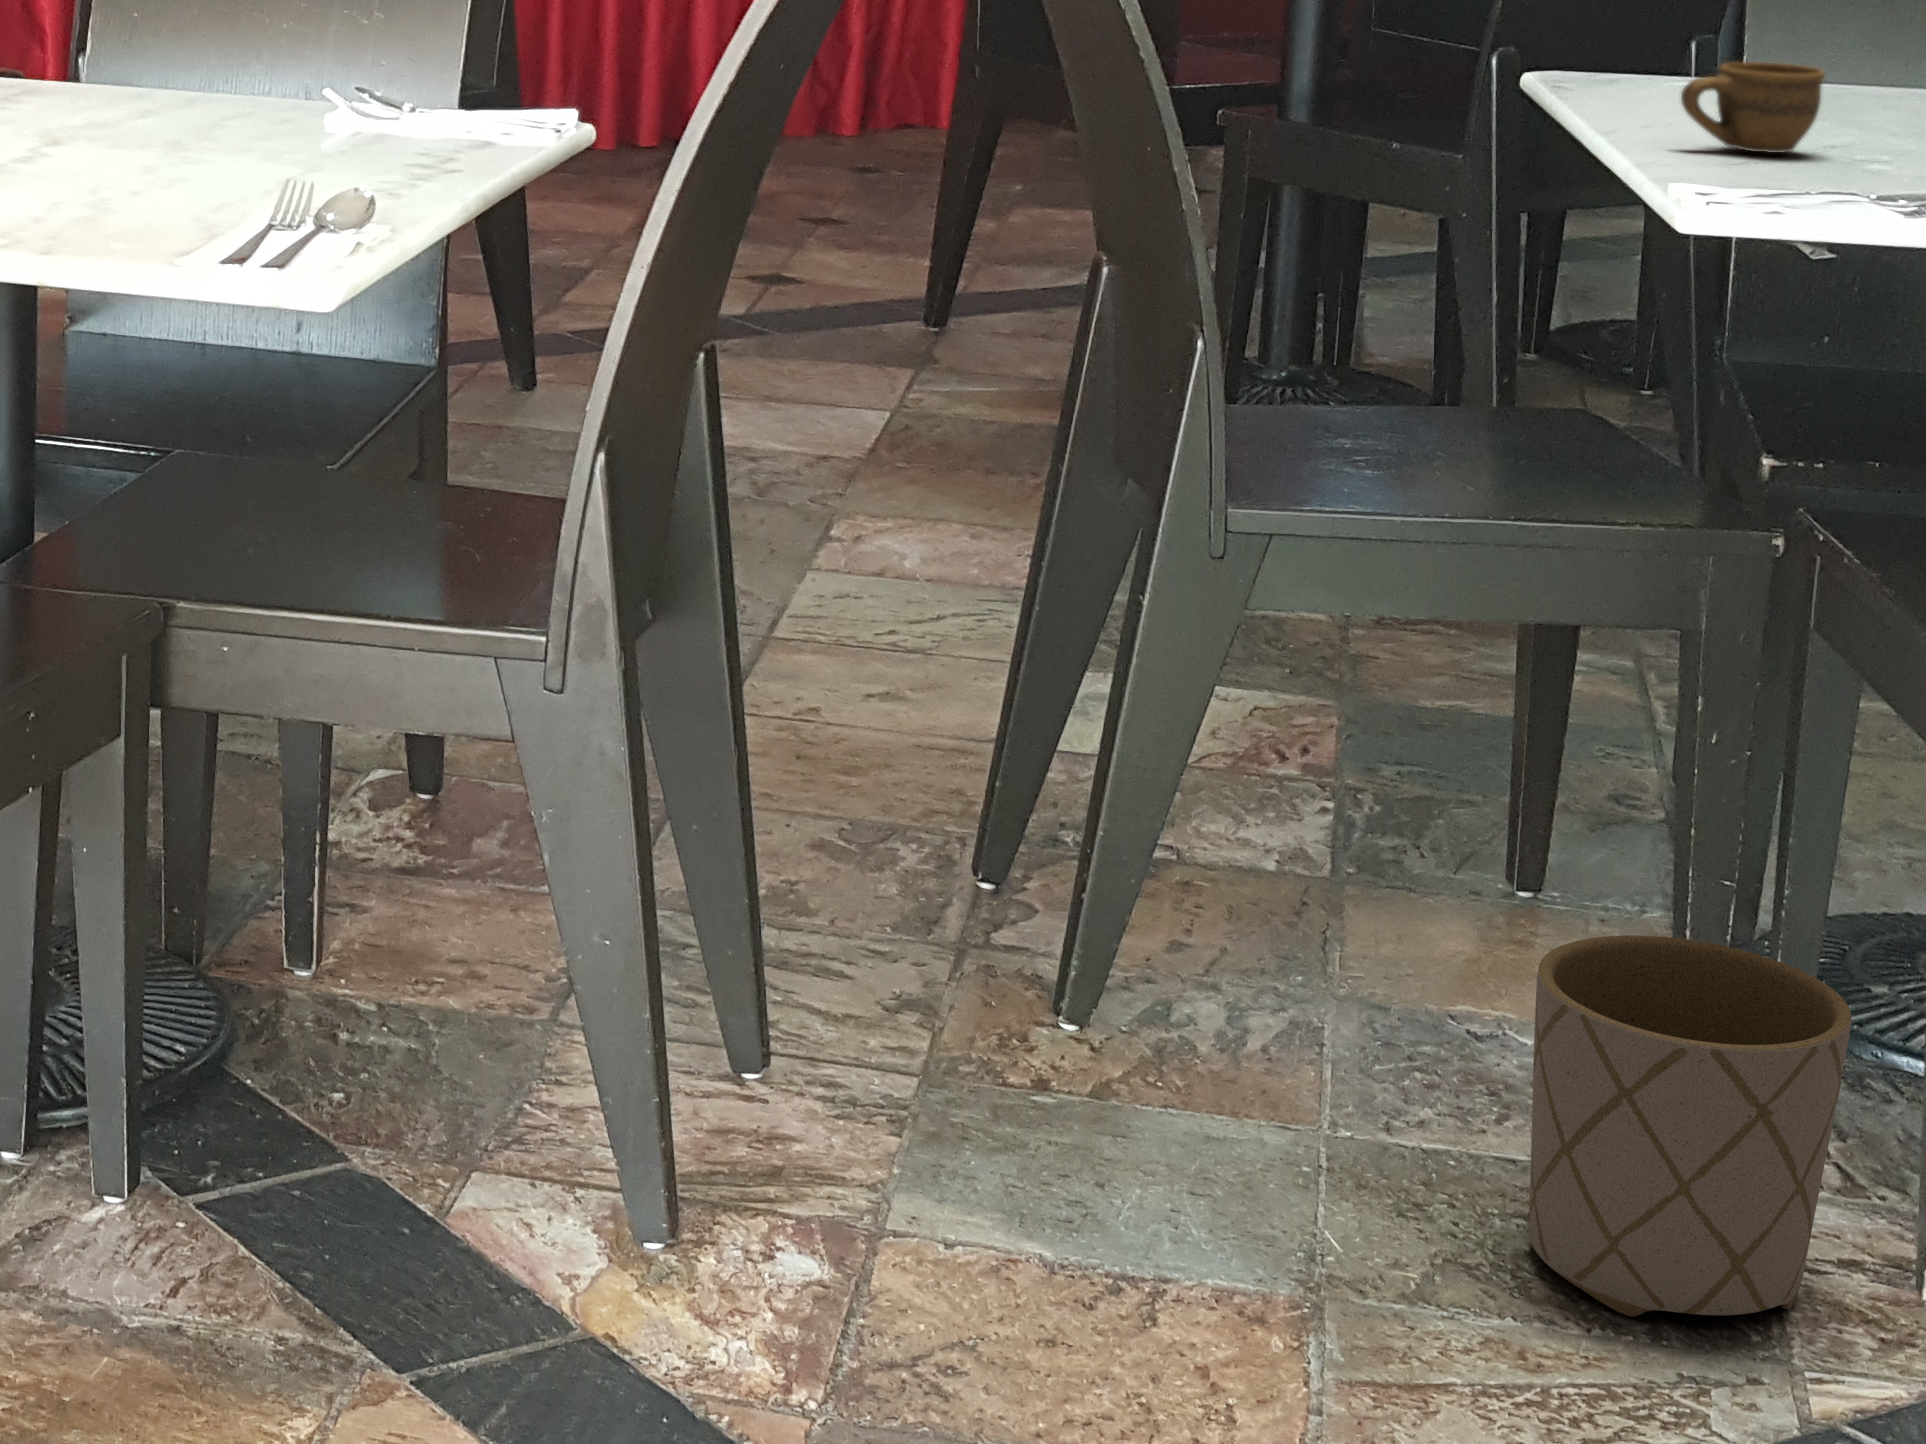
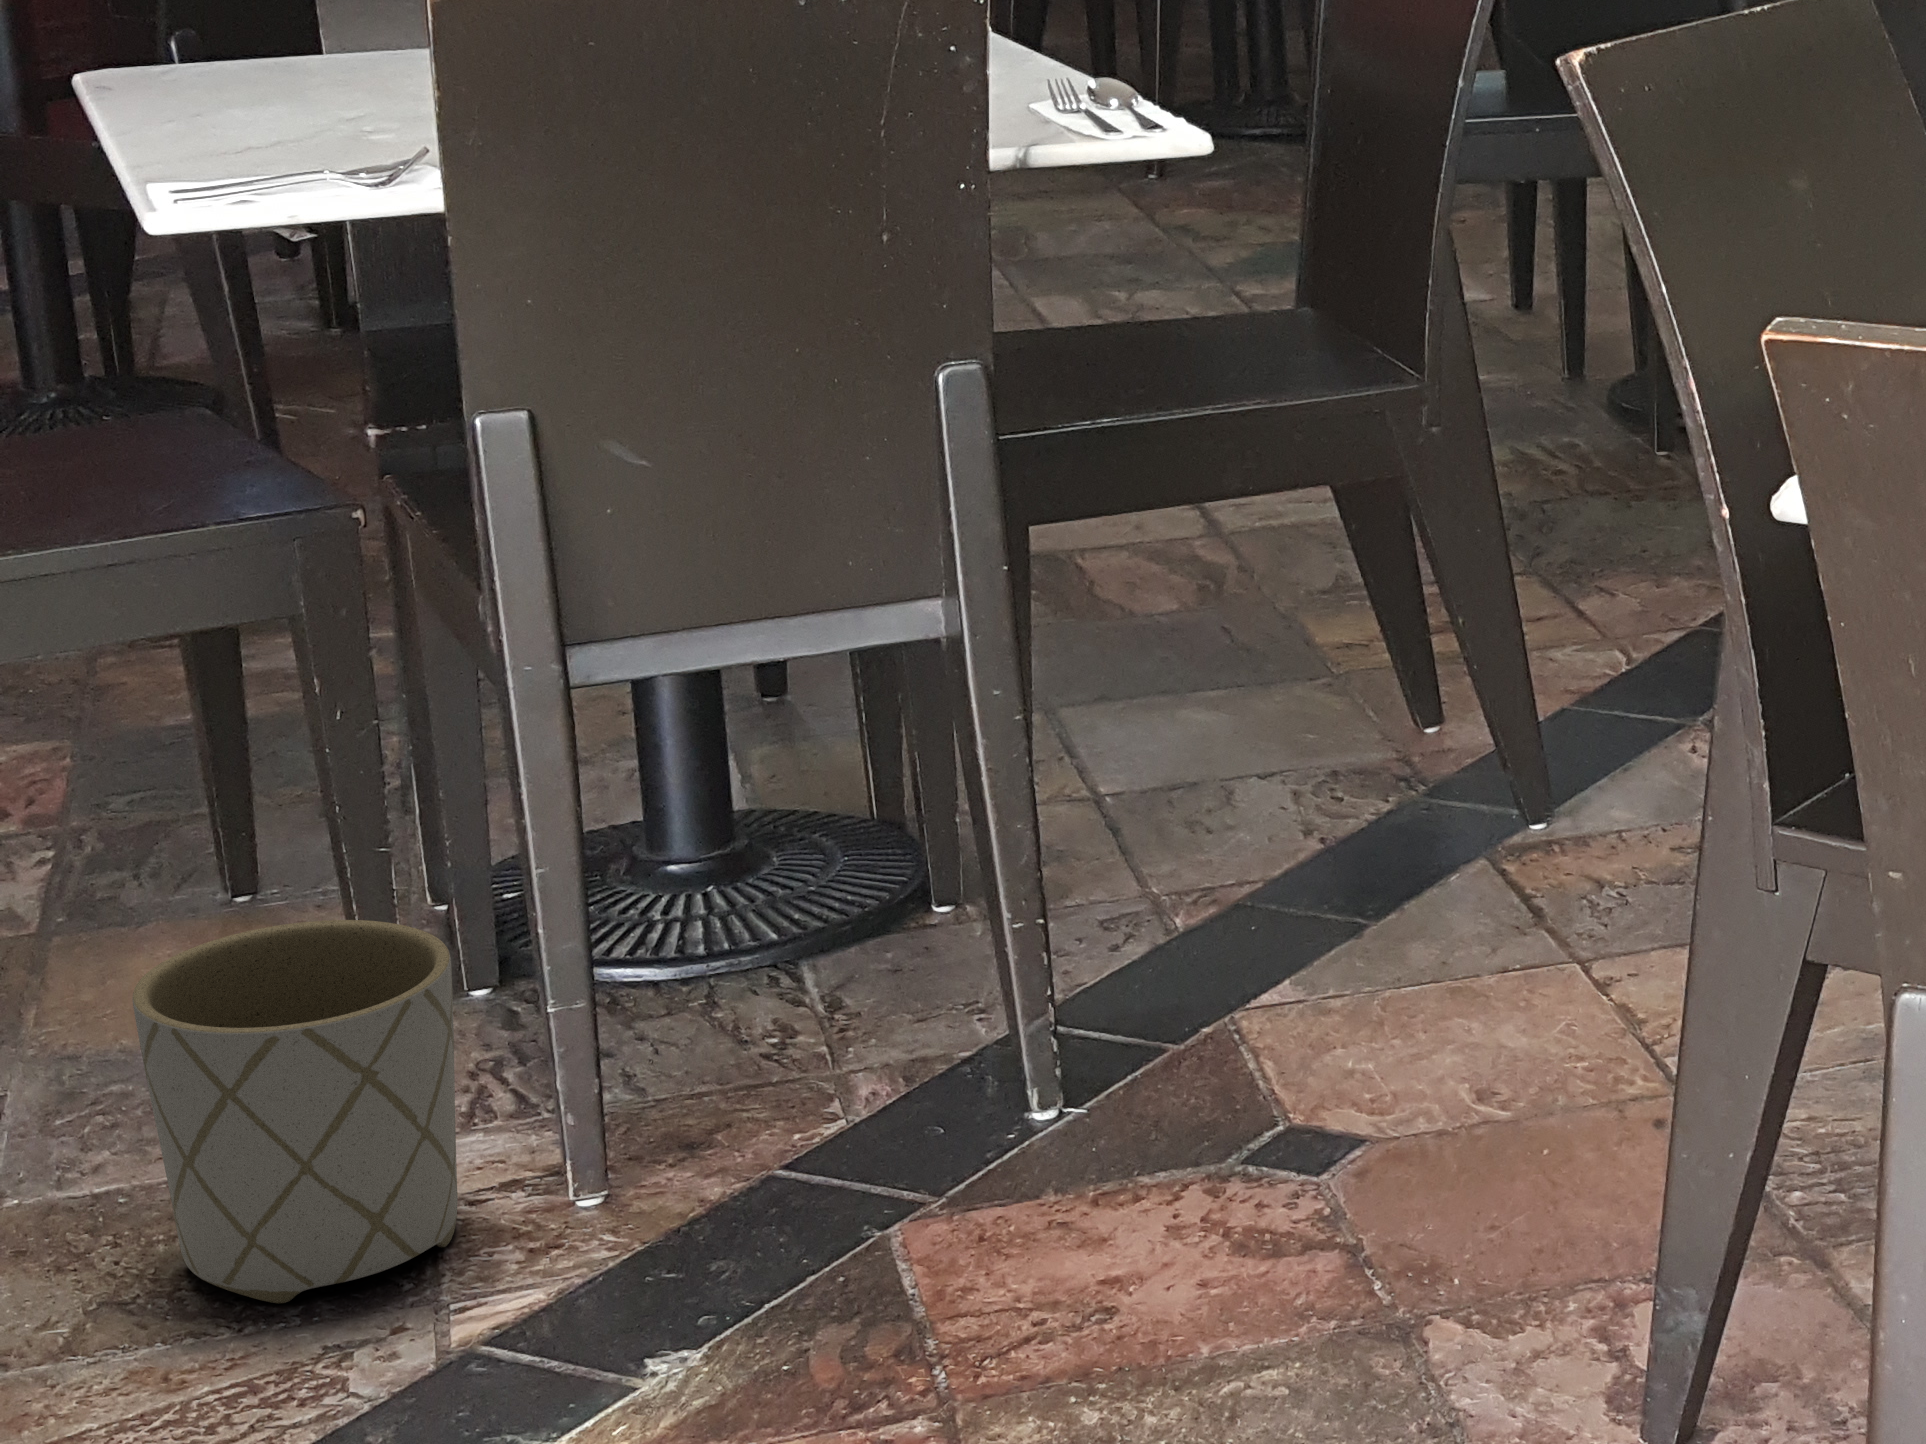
cup: present [1681,62,1825,153] -> none [183,41,328,132]

